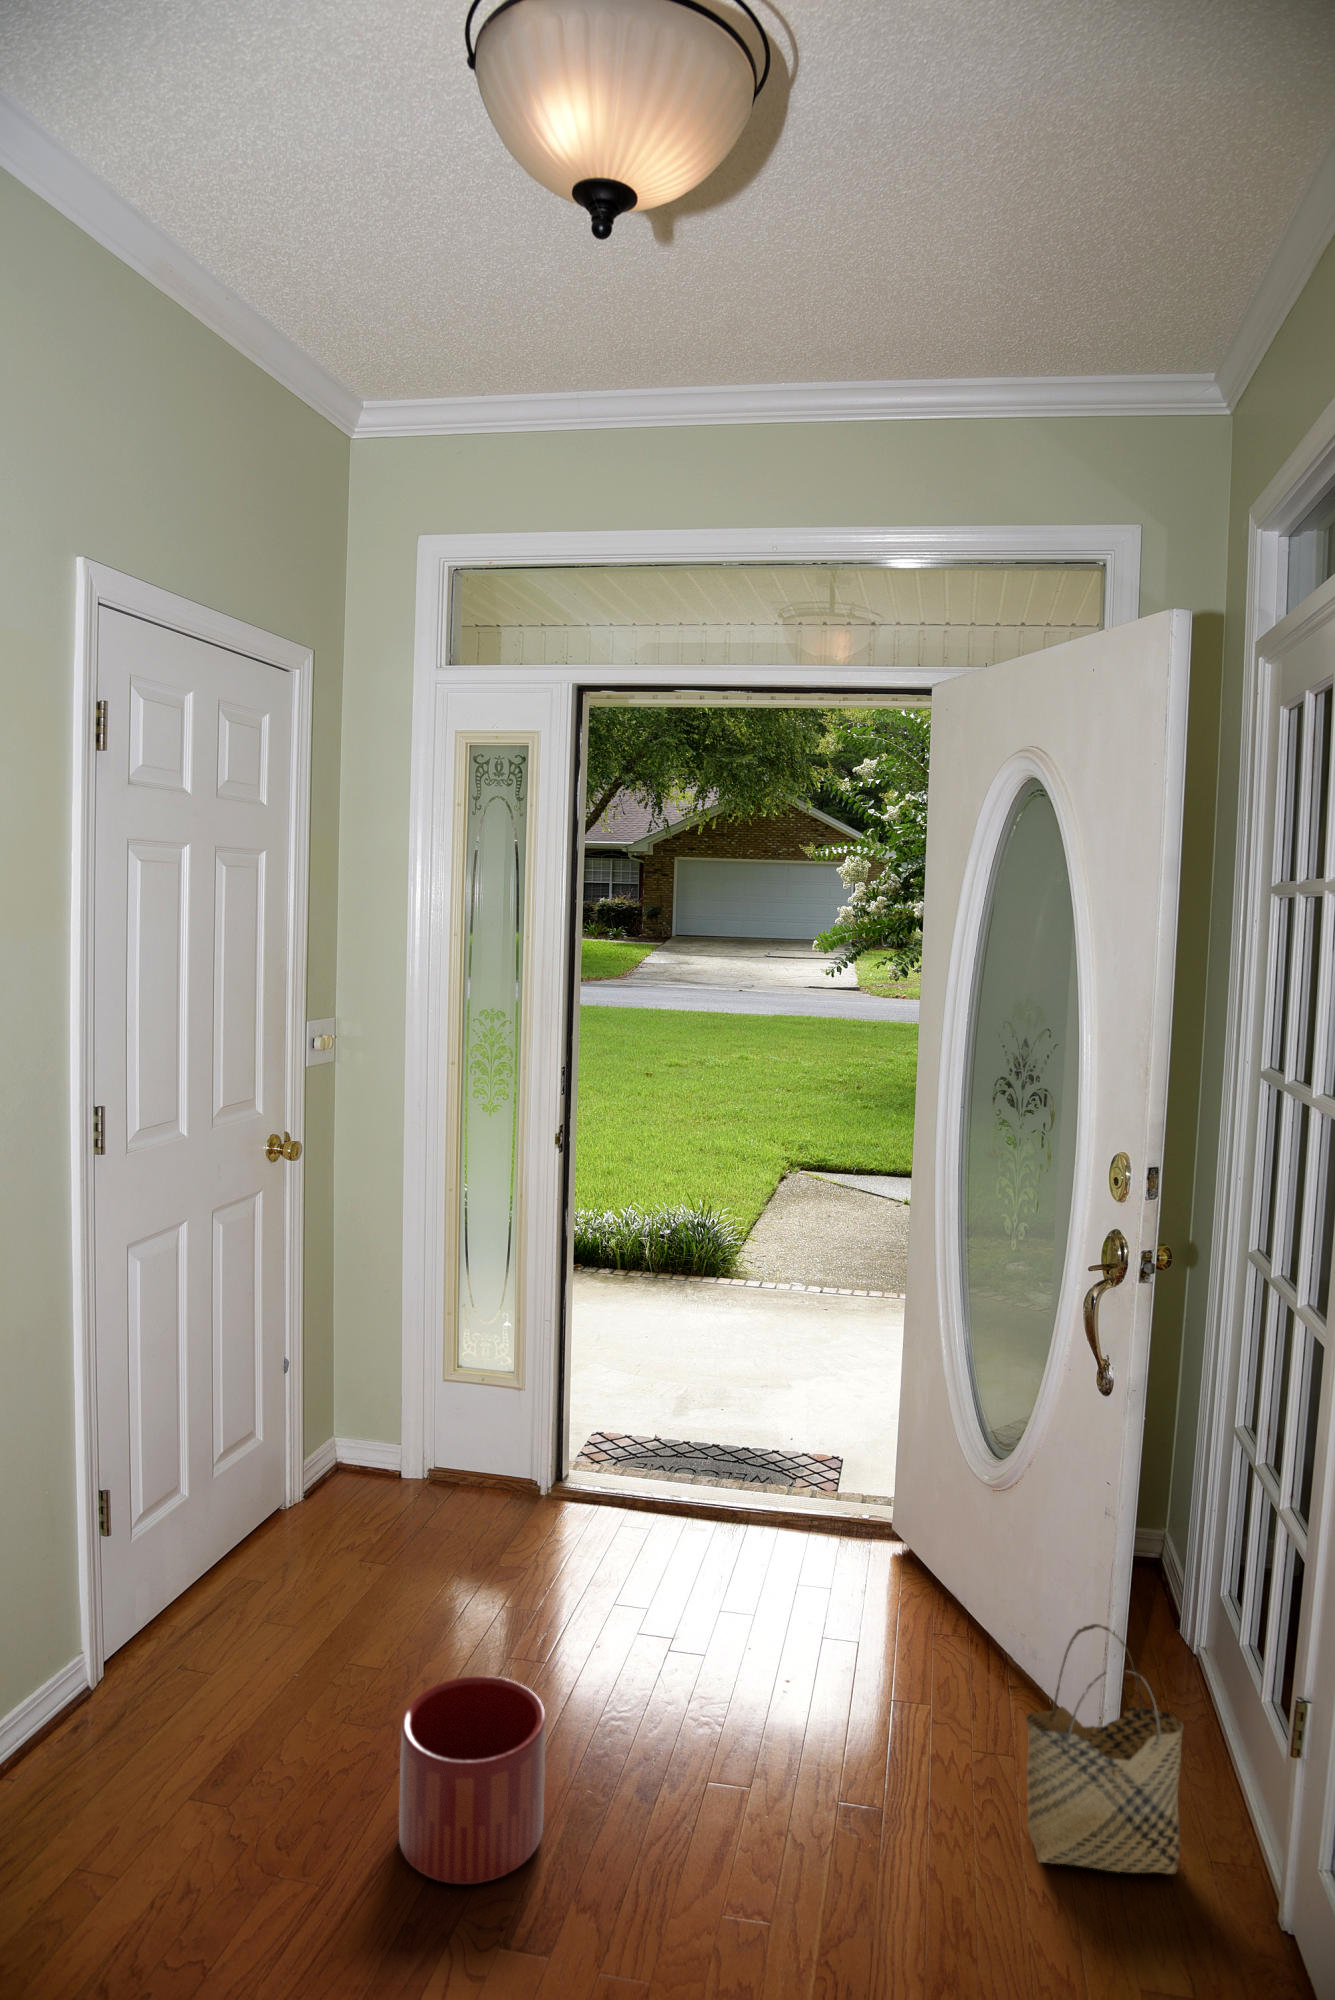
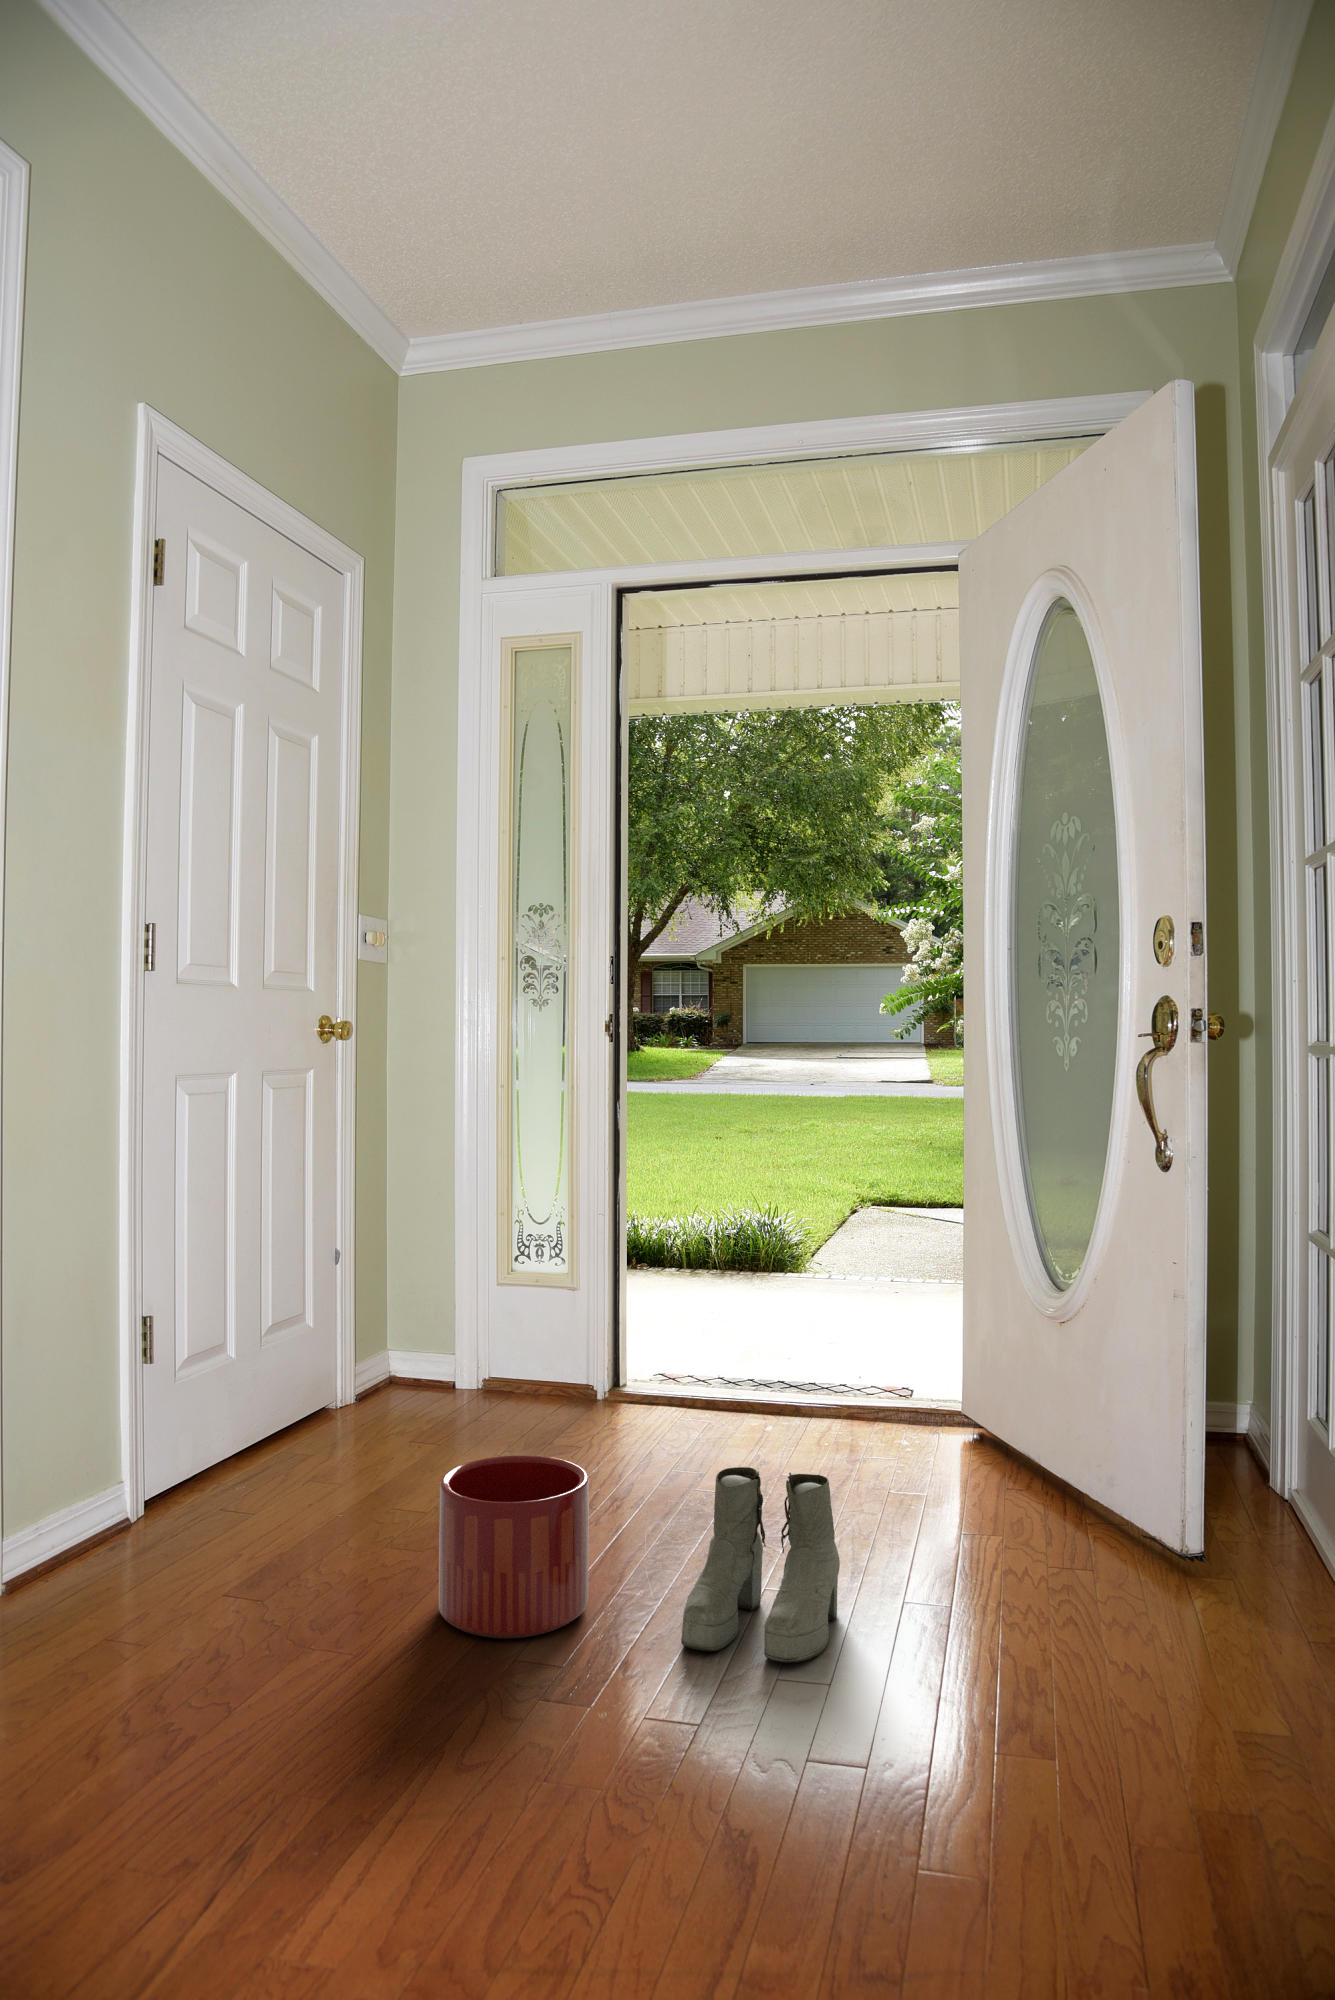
woven basket: present [1026,1624,1183,1874] -> none [1094,1386,1269,1637]
boots: none [634,1701,783,1922] -> present [681,1467,840,1663]

